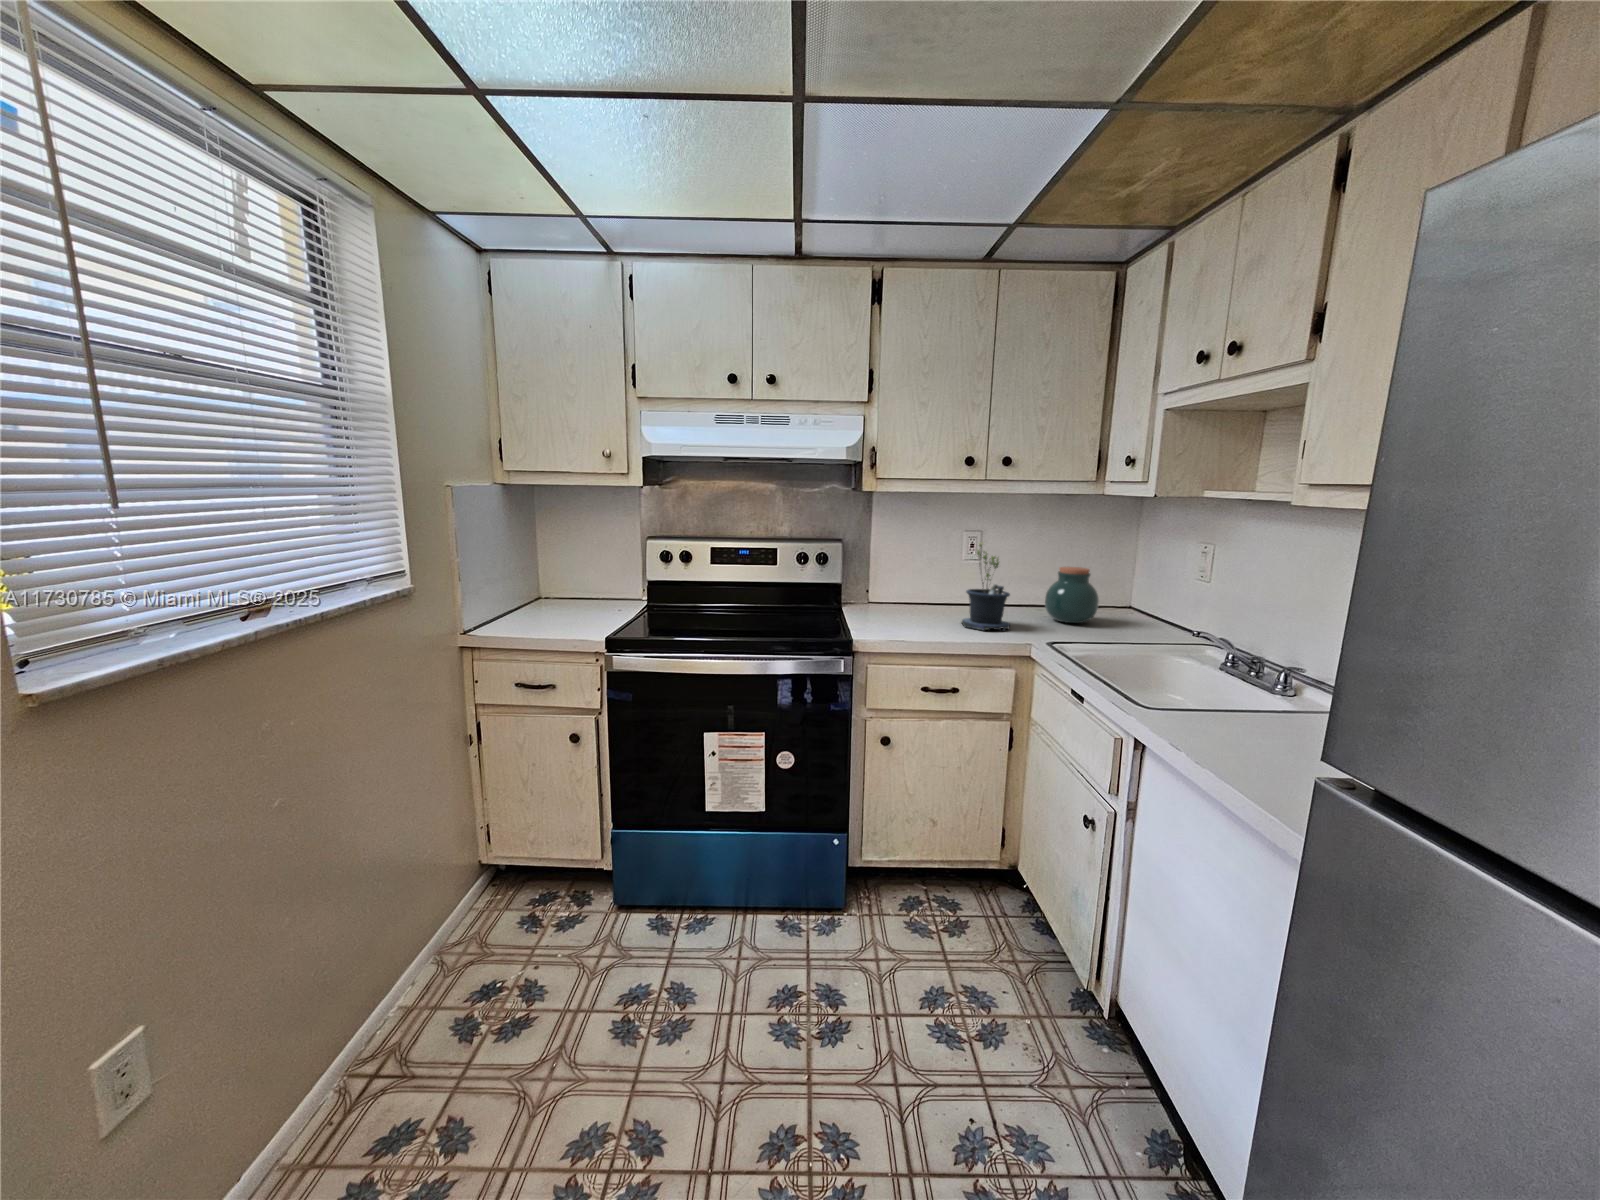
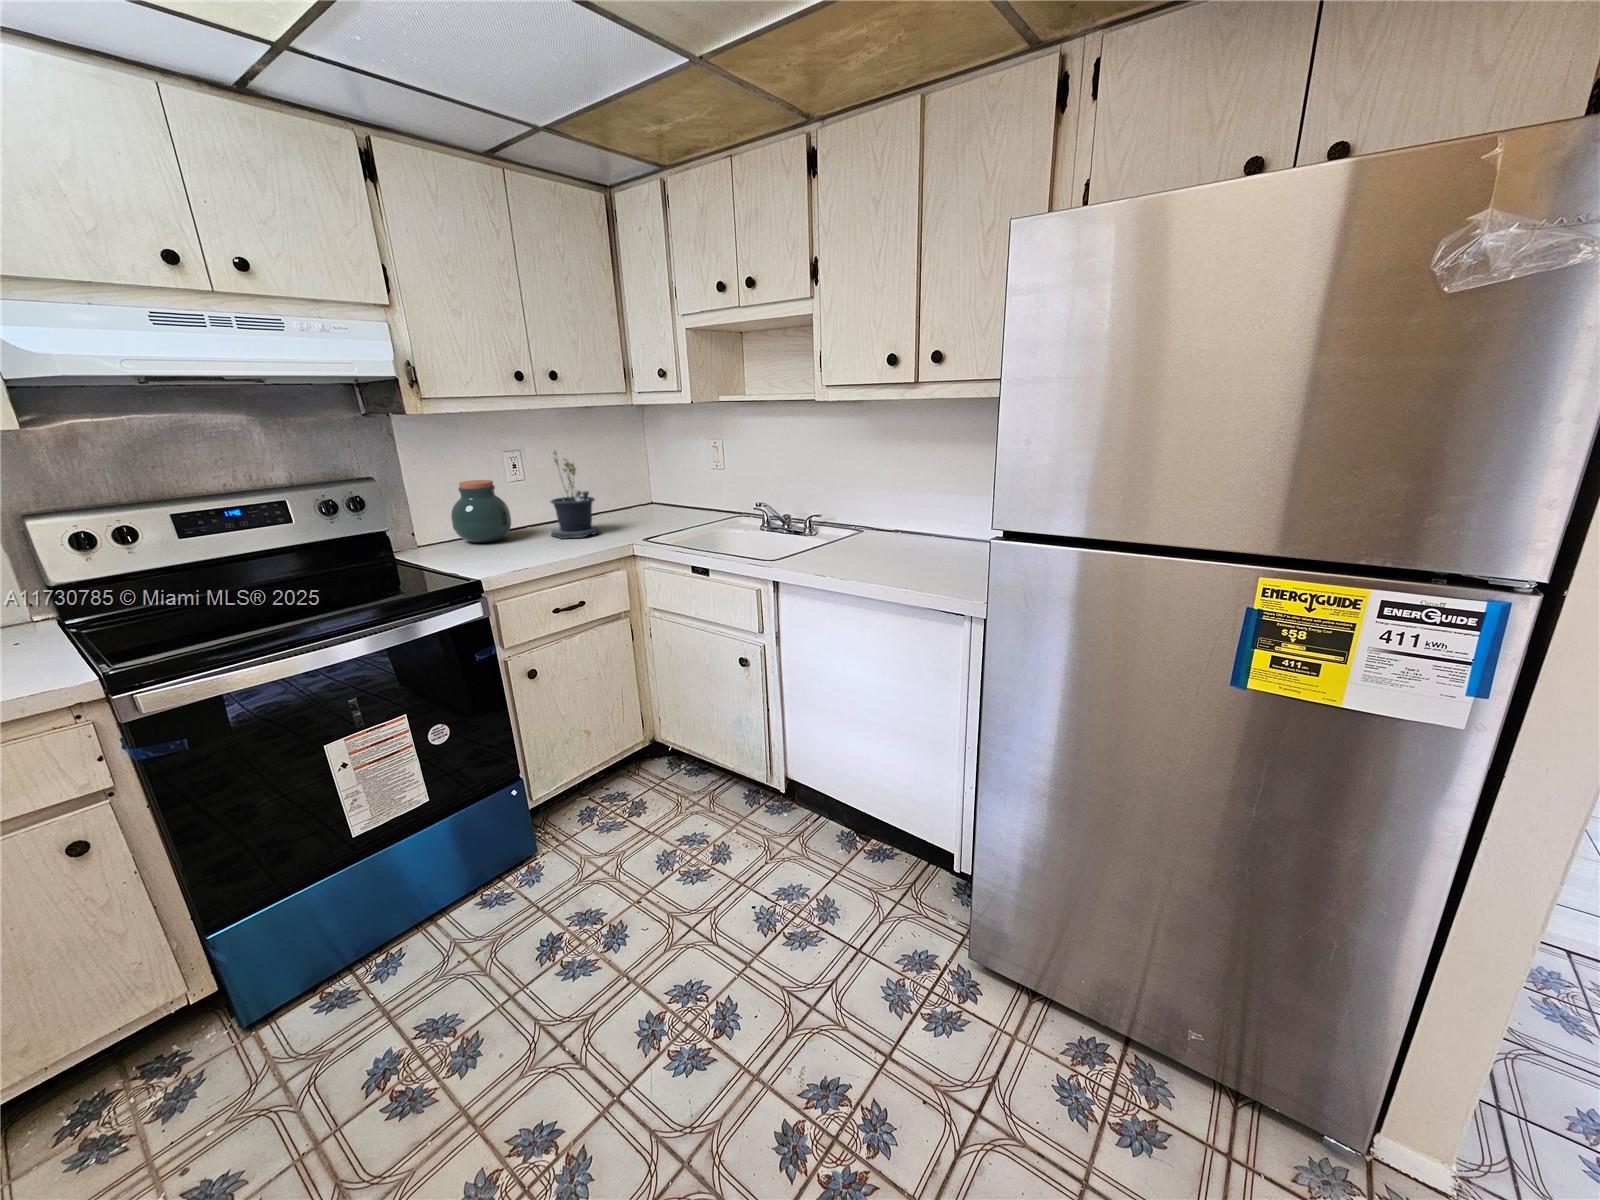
jar: present [1045,567,1099,623] -> present [451,480,511,543]

